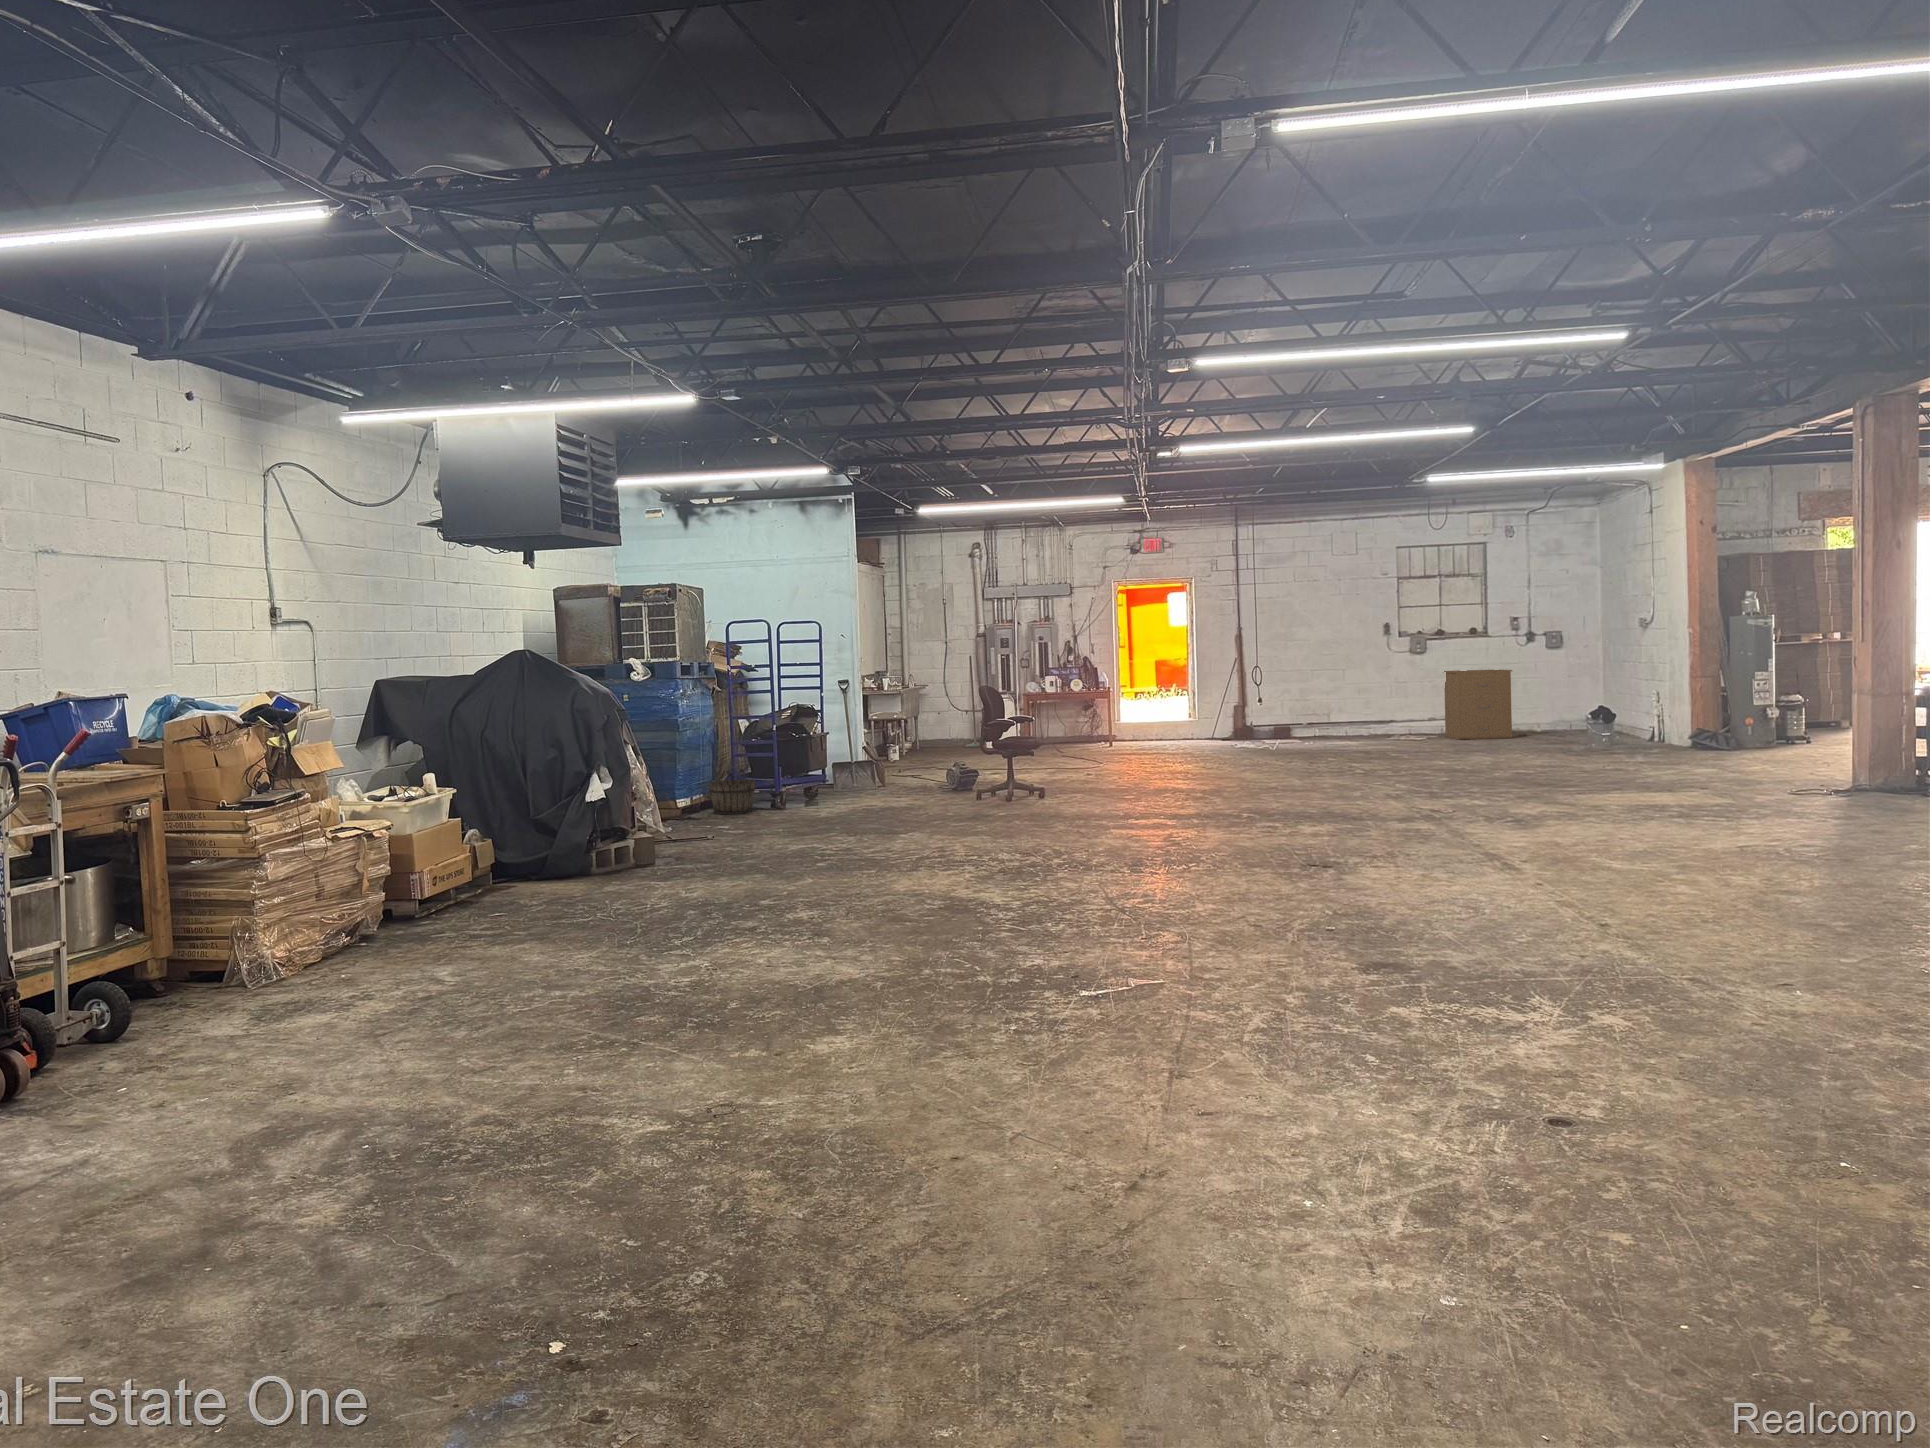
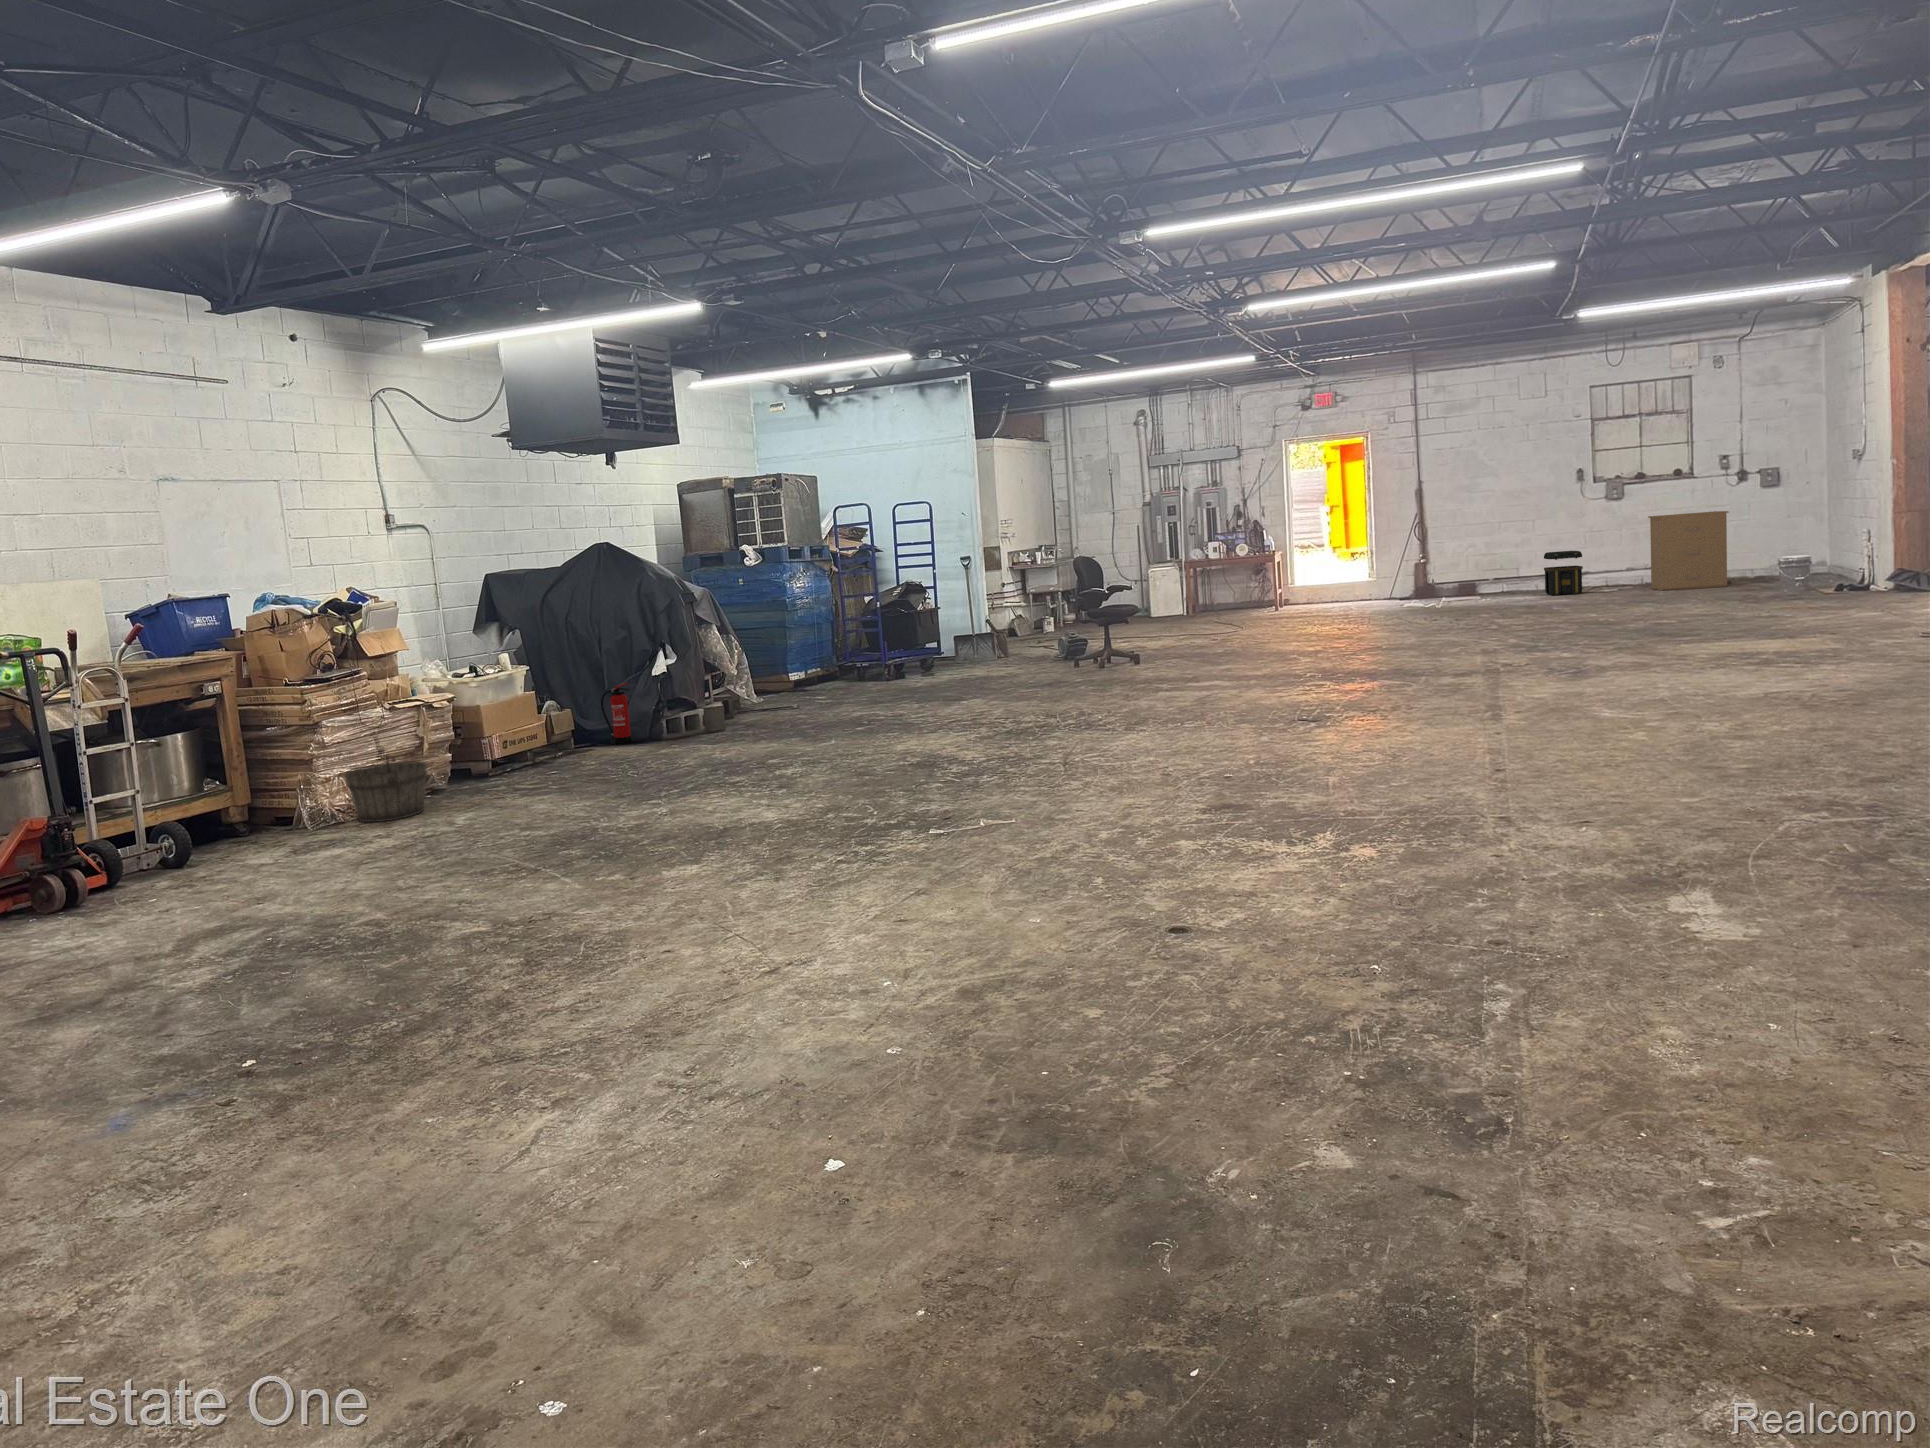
toolbox: none [1354,699,1390,740] -> present [1544,551,1583,596]
wooden bucket: present [708,771,756,814] -> present [344,753,427,822]
fire extinguisher: none [521,809,556,878] -> present [601,682,632,743]

